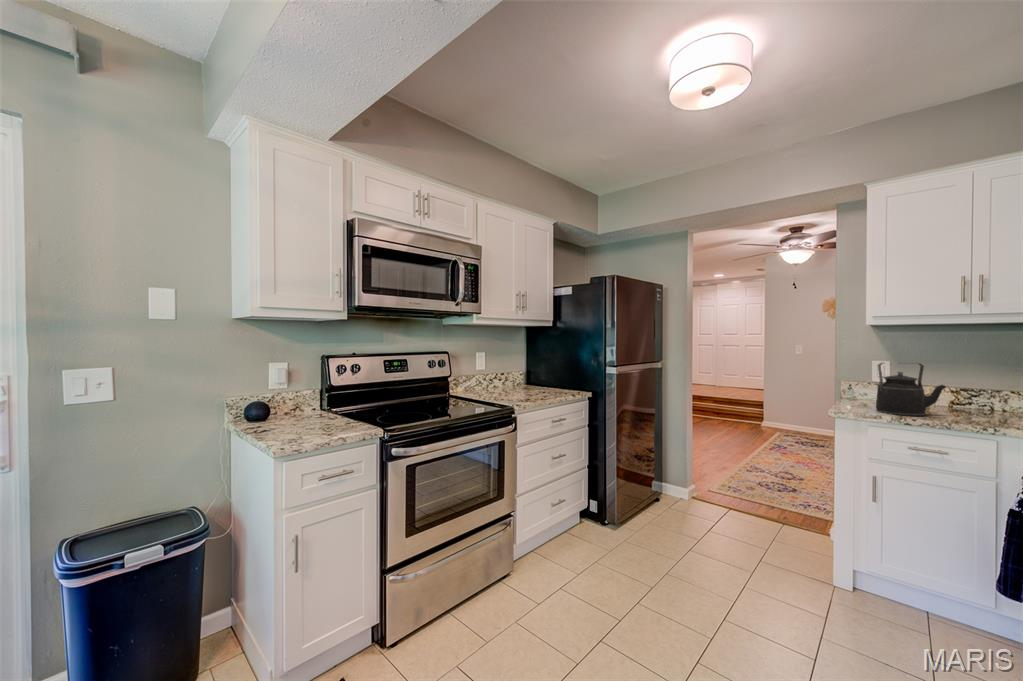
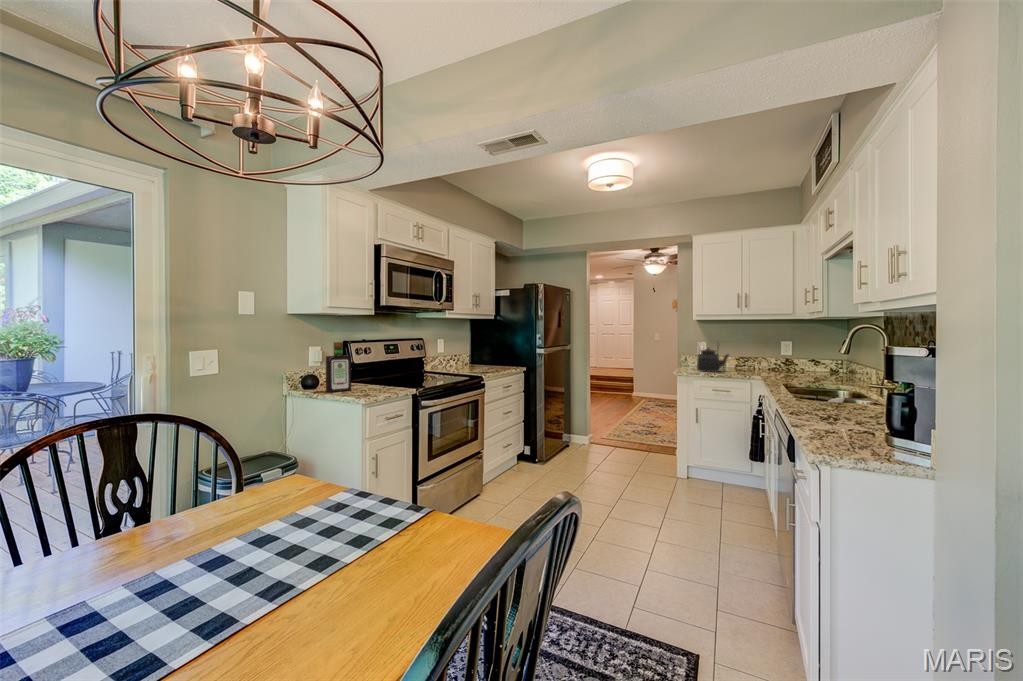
bottle: none [264,358,301,429] -> present [326,342,351,392]

